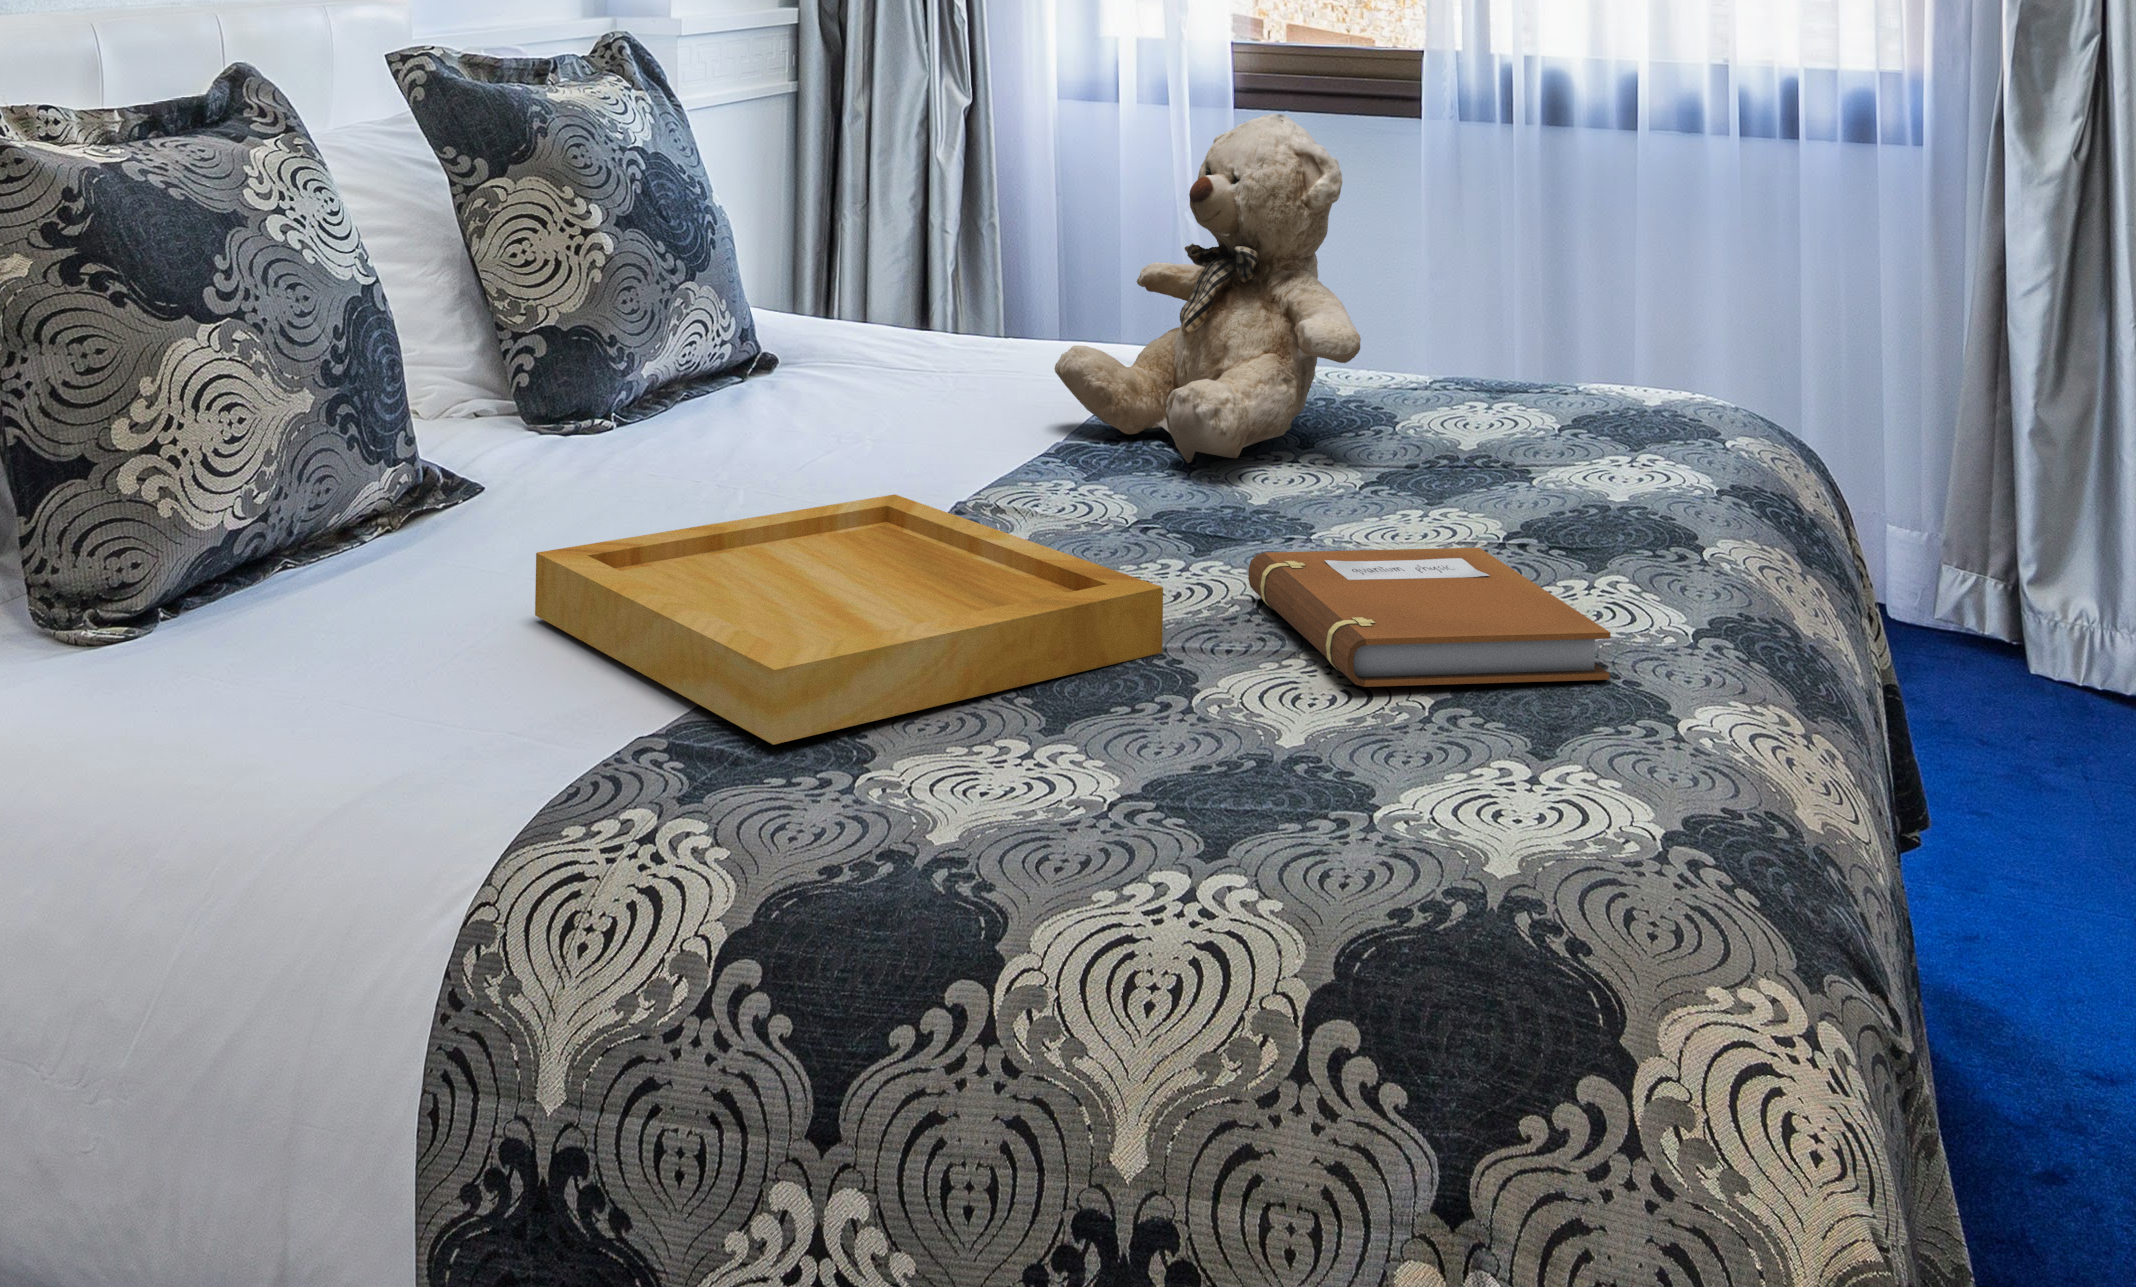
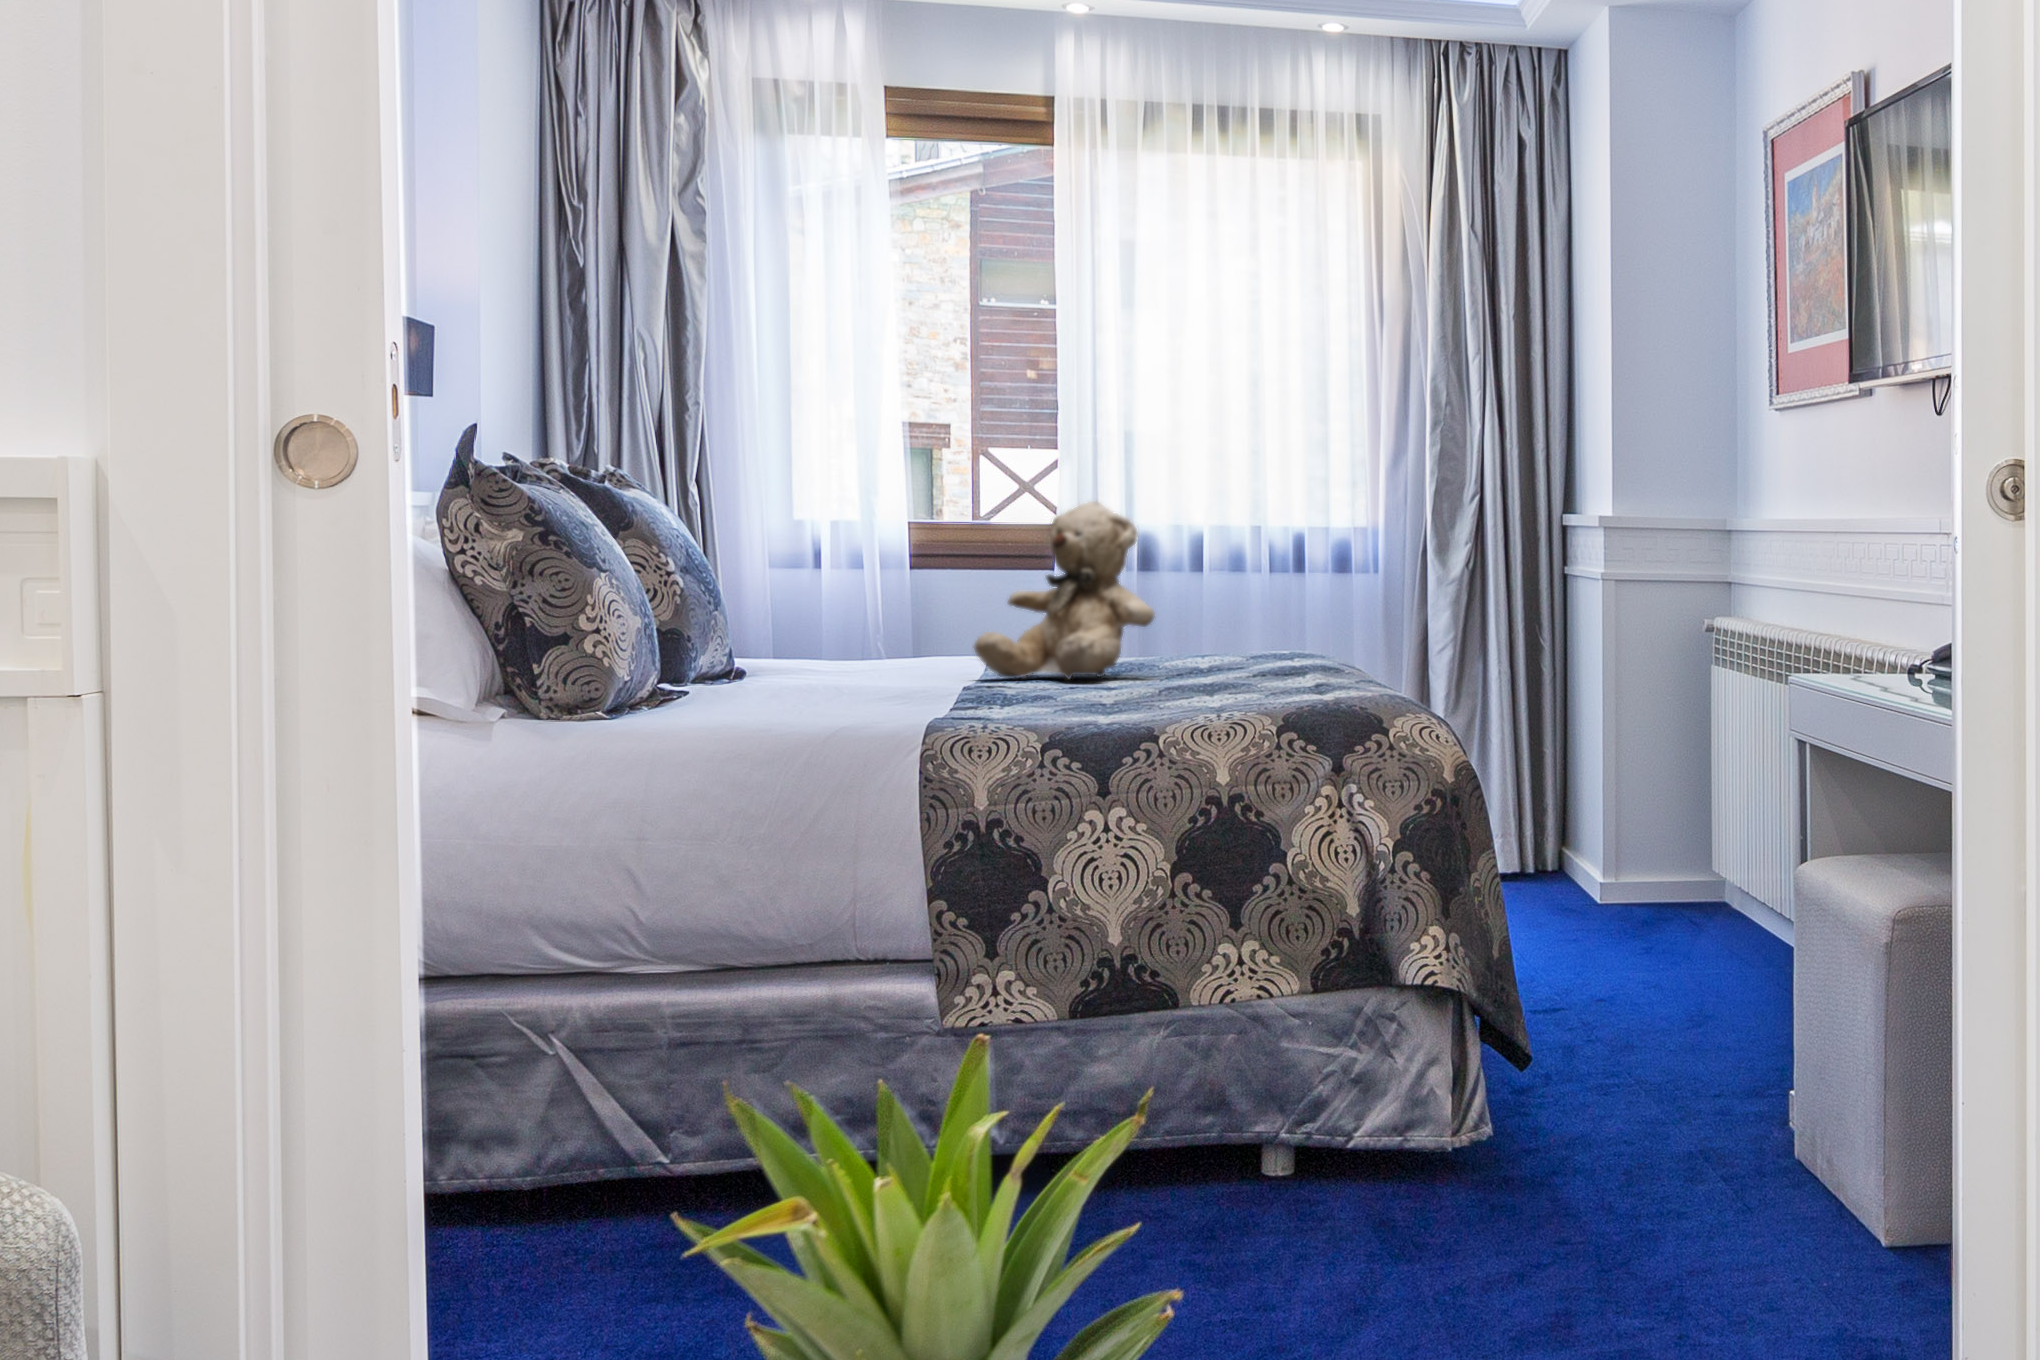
tray: present [535,494,1163,745] -> none [827,670,1136,709]
notebook: present [1248,548,1611,687] -> none [1154,672,1326,696]

